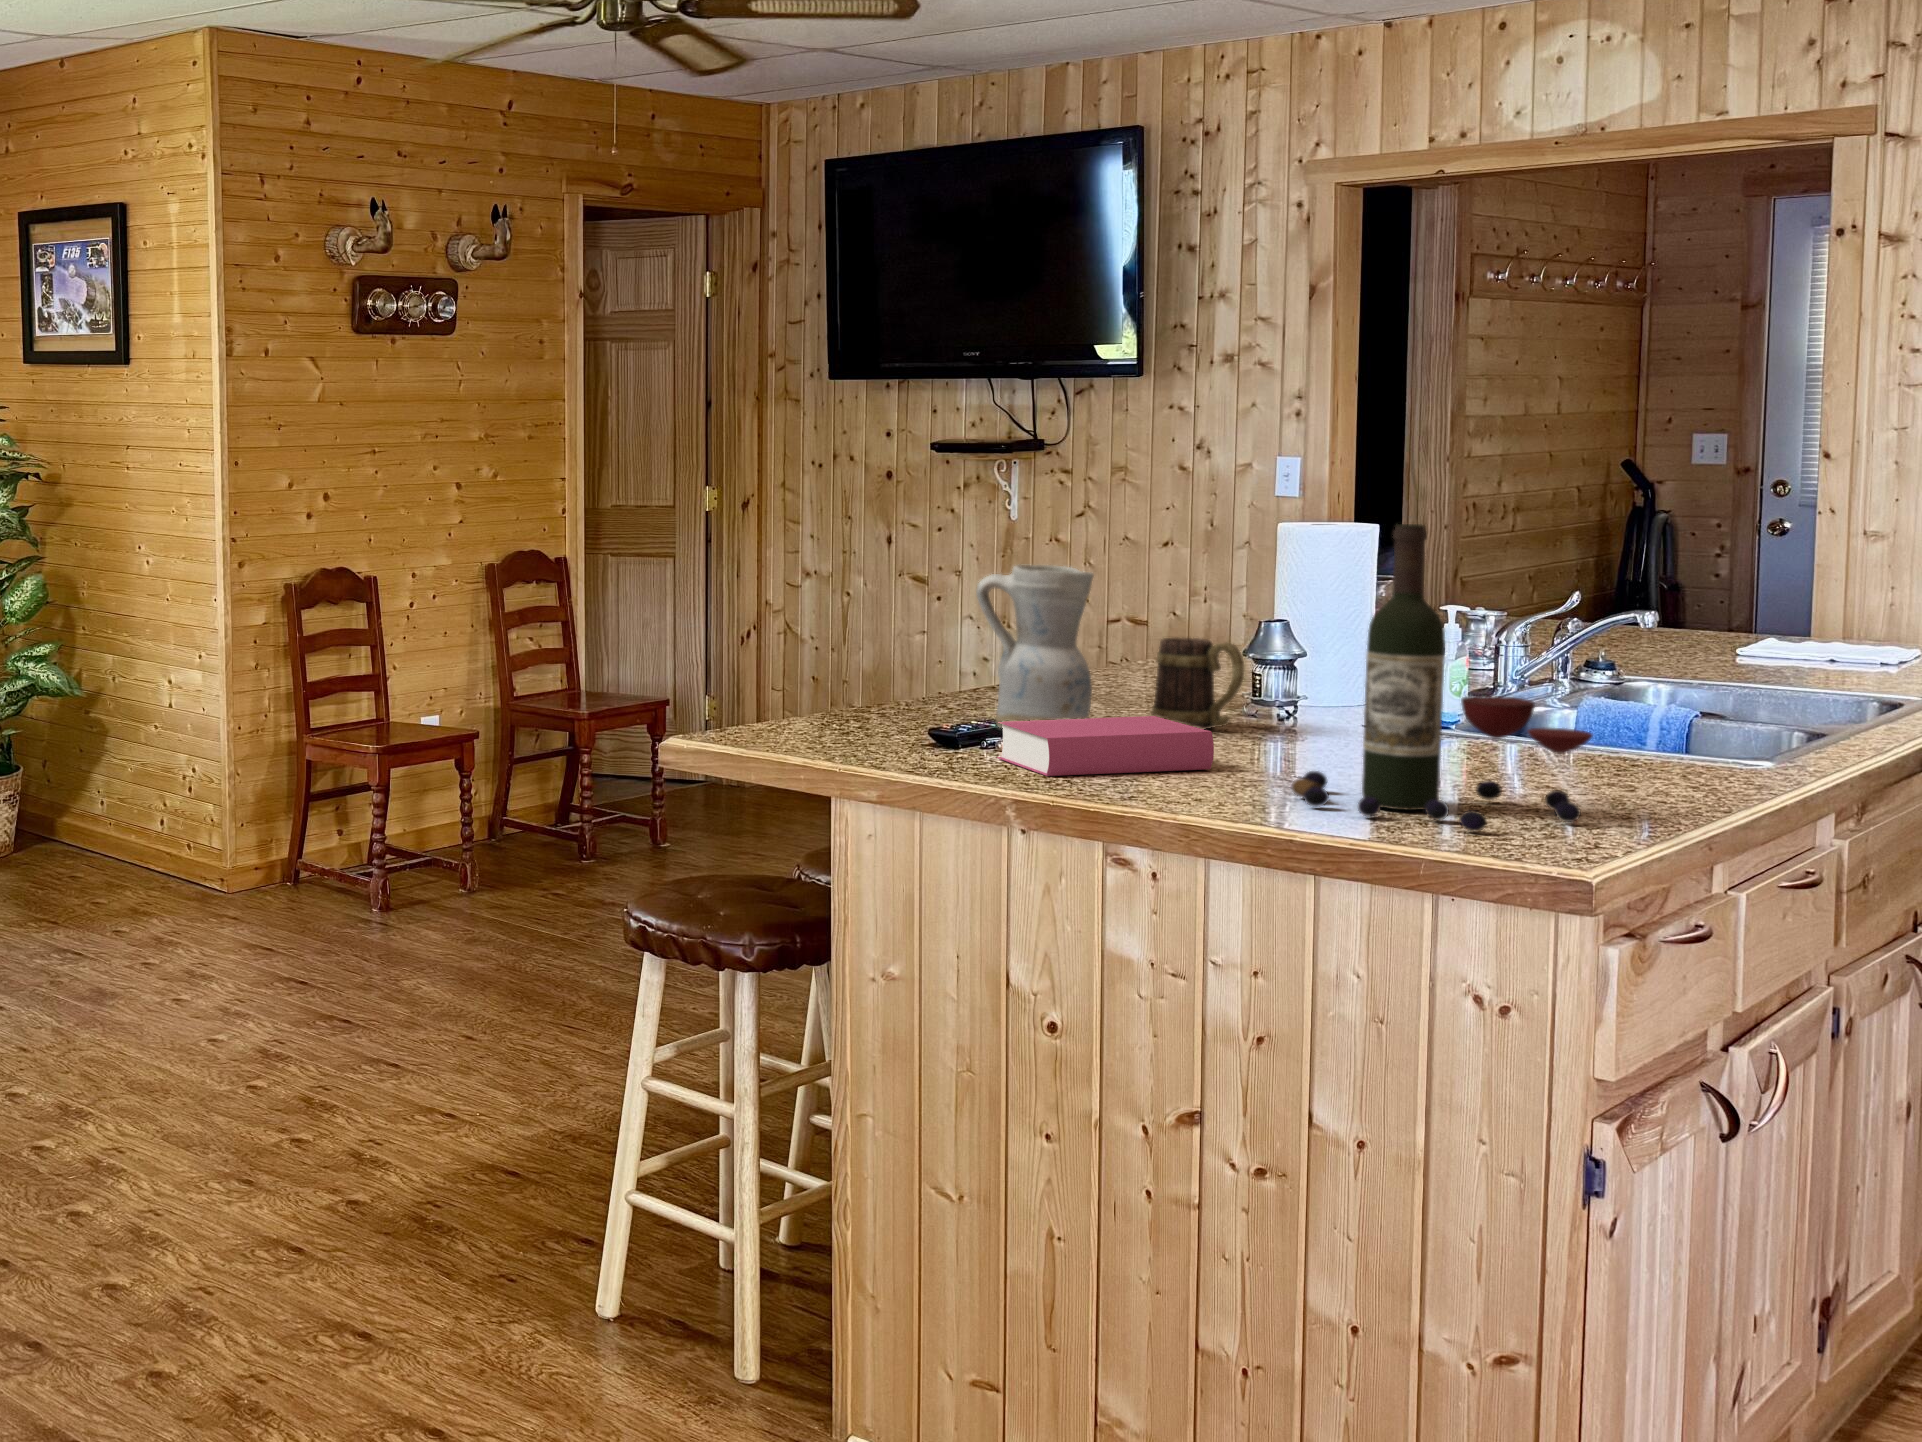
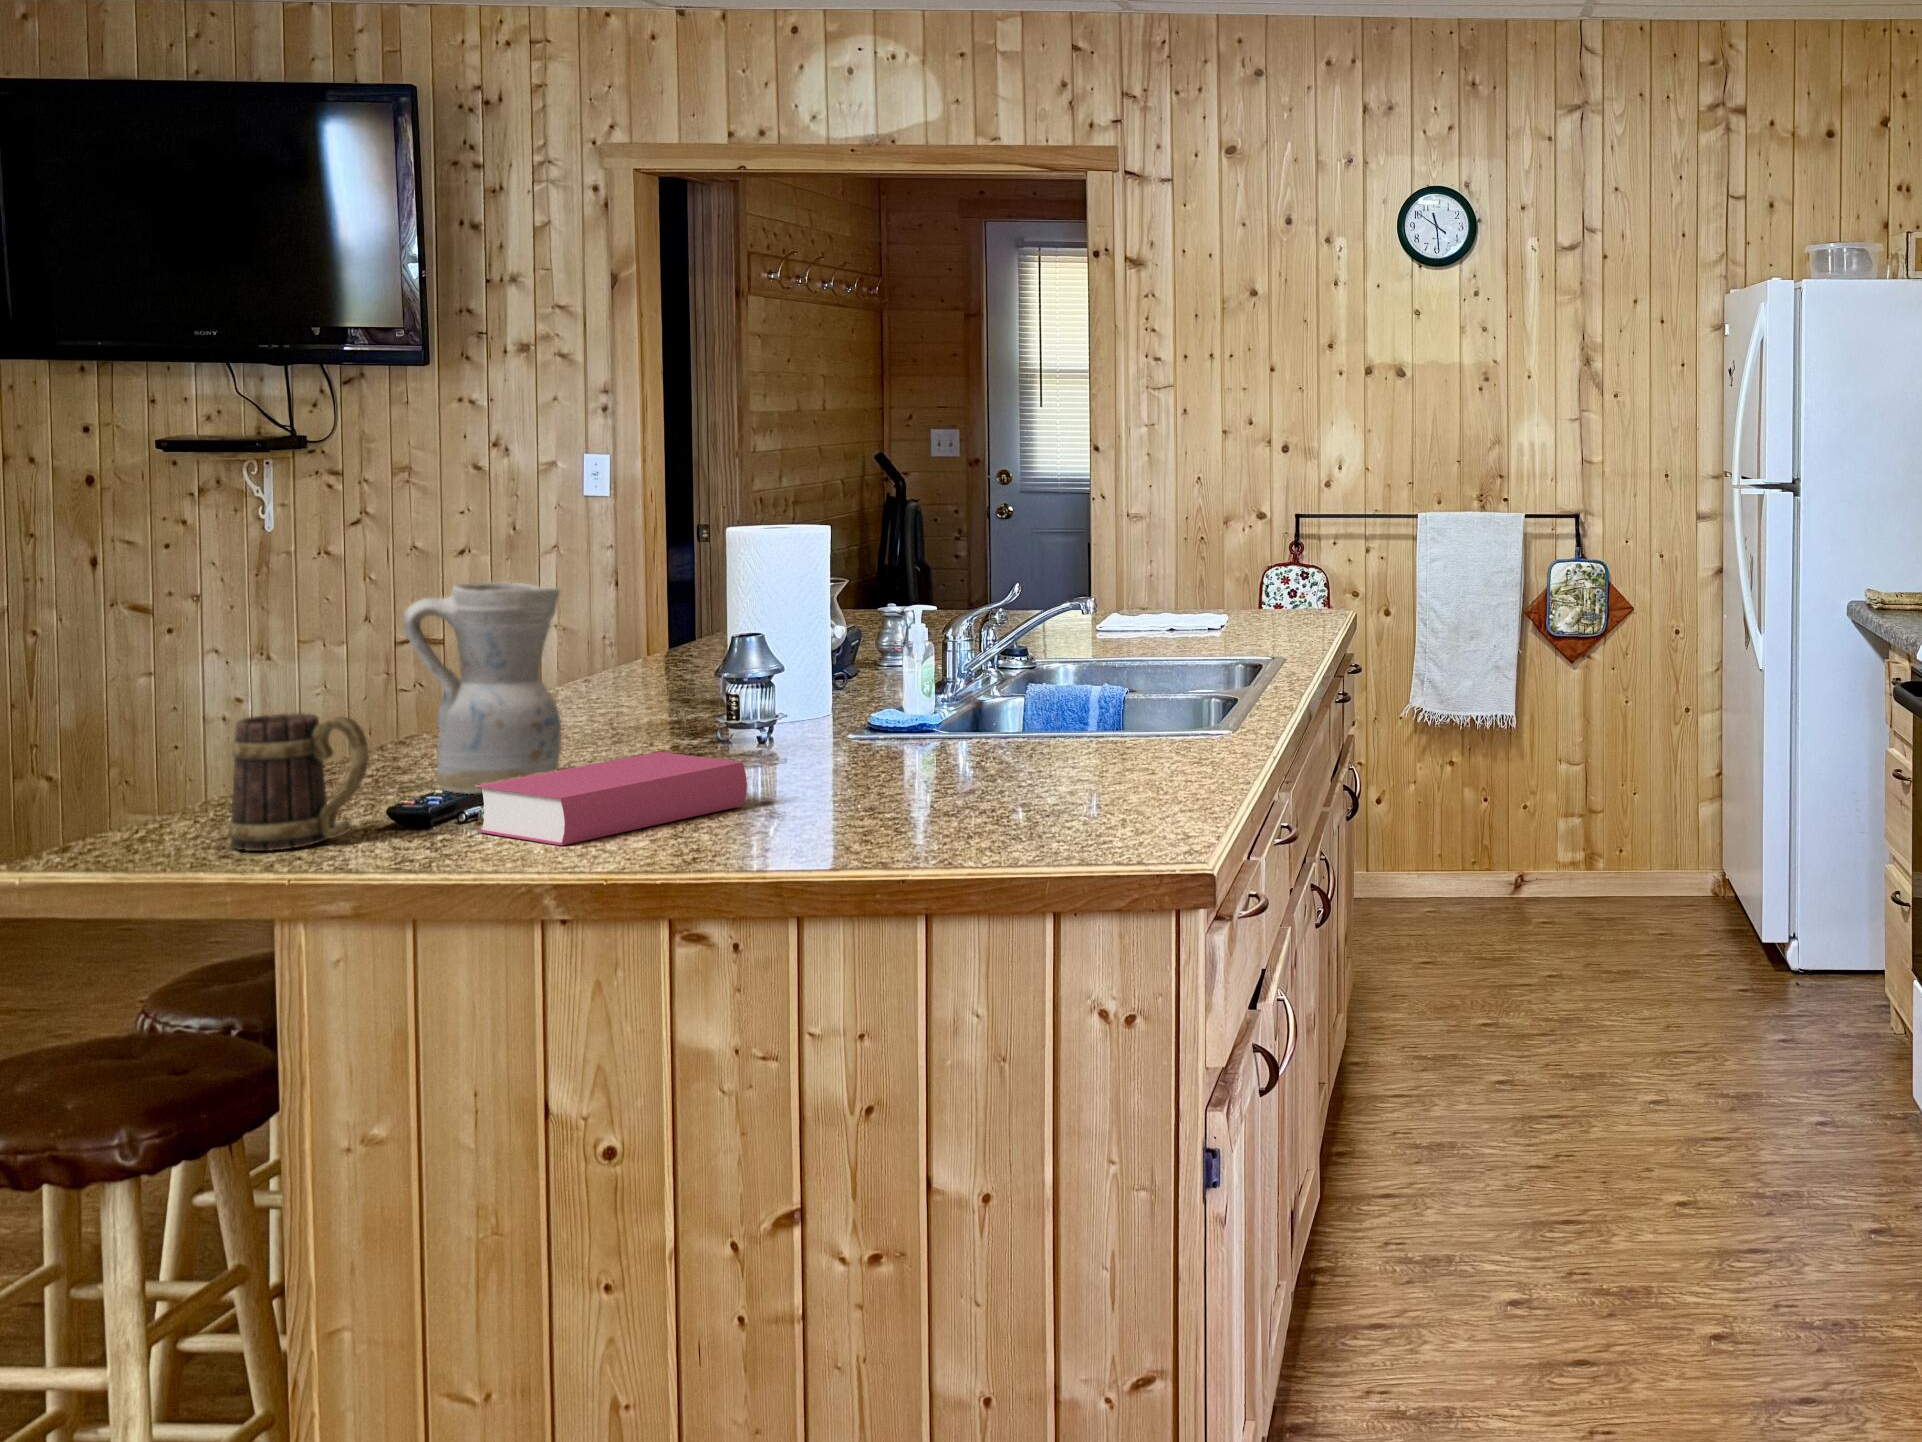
wine bottle: present [1292,524,1593,832] -> none [859,514,1173,835]
mug: present [1152,637,1244,729] -> present [228,713,369,851]

